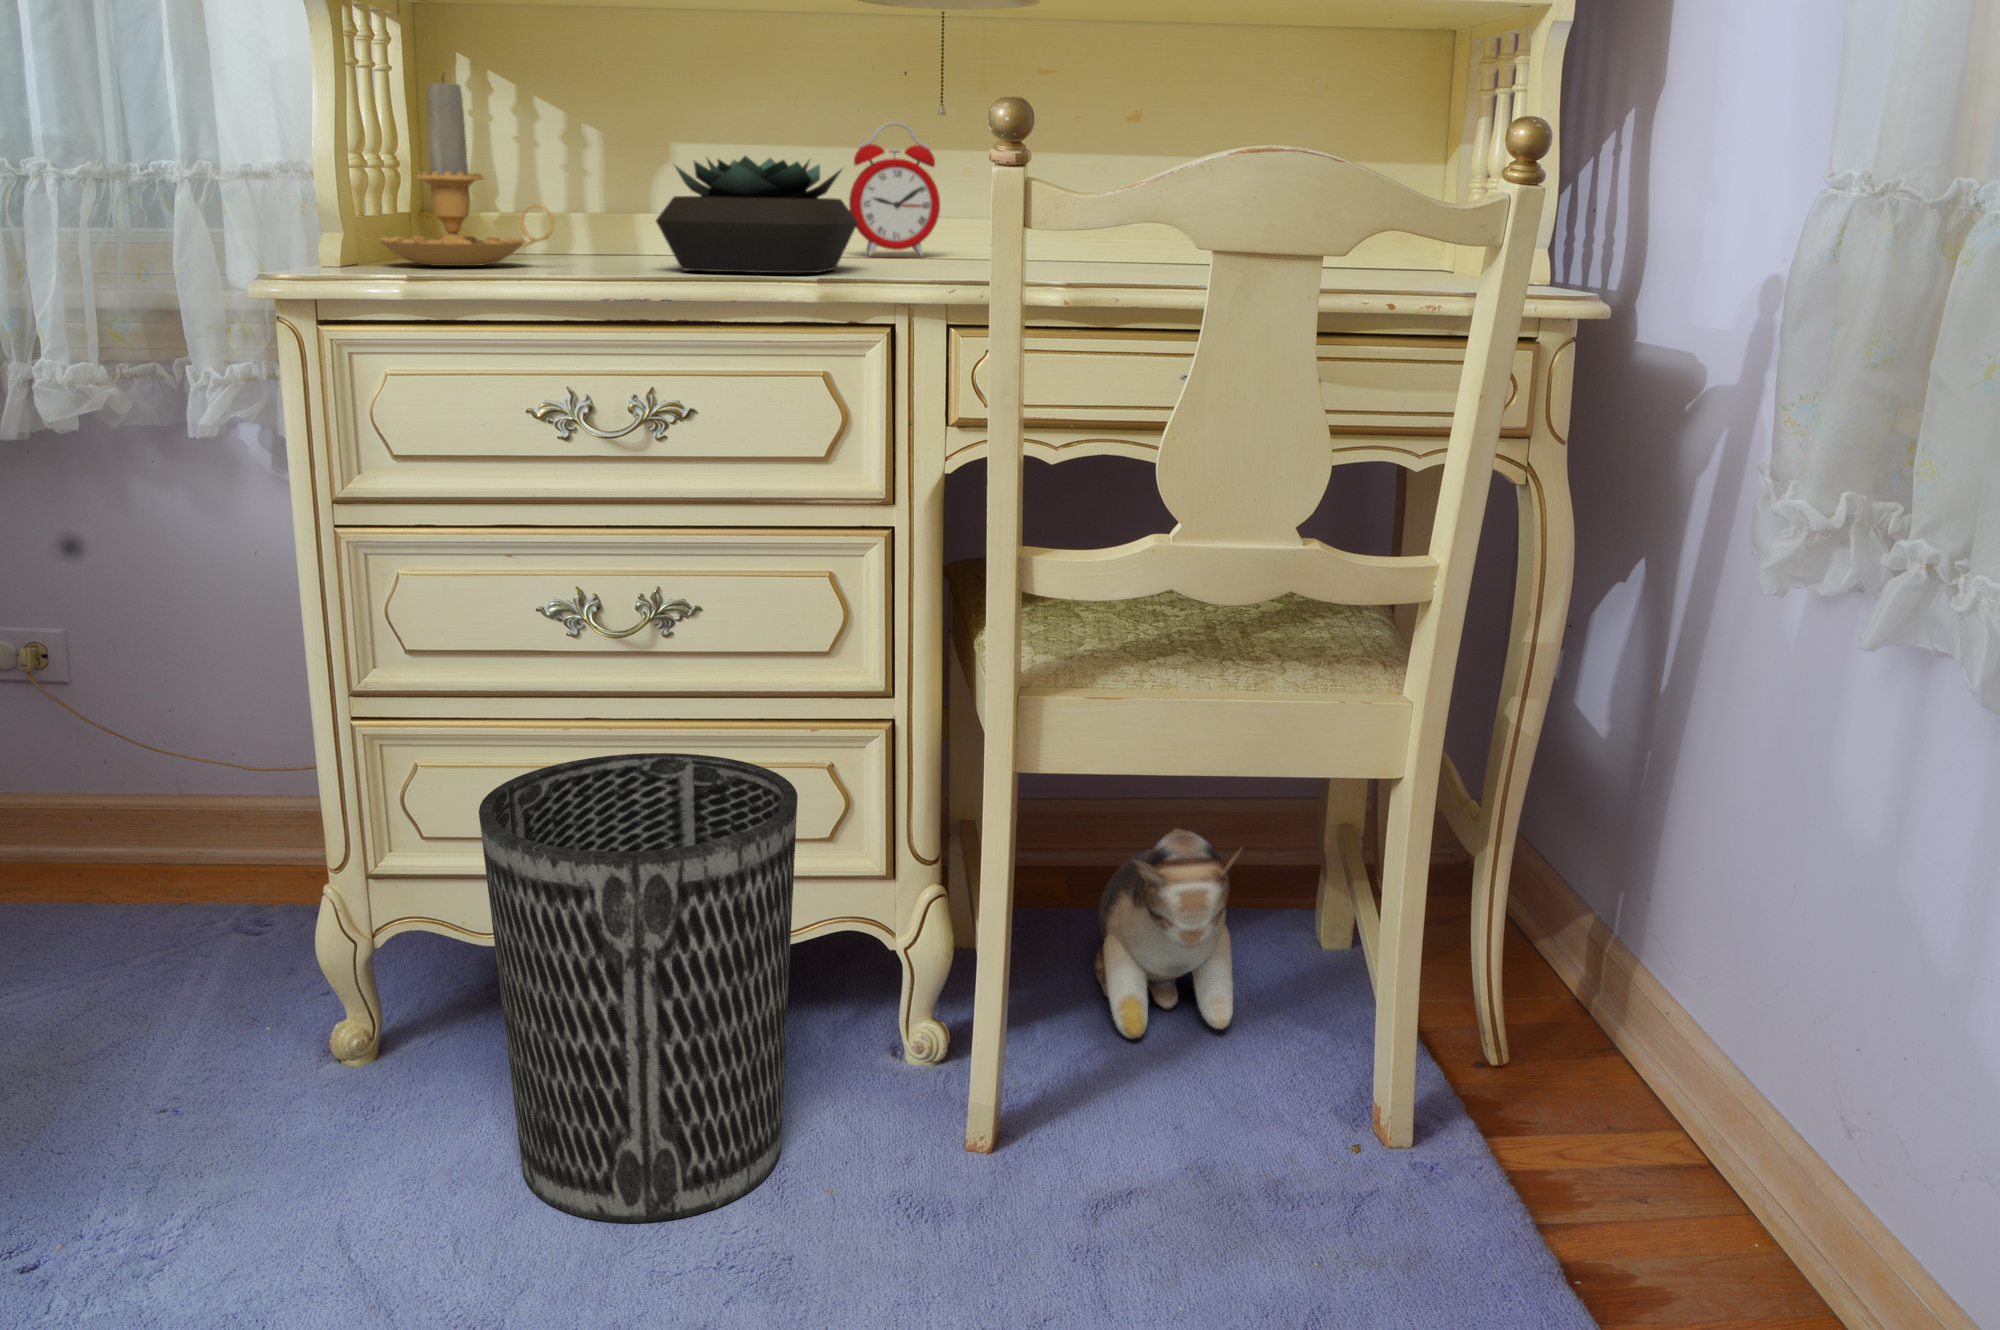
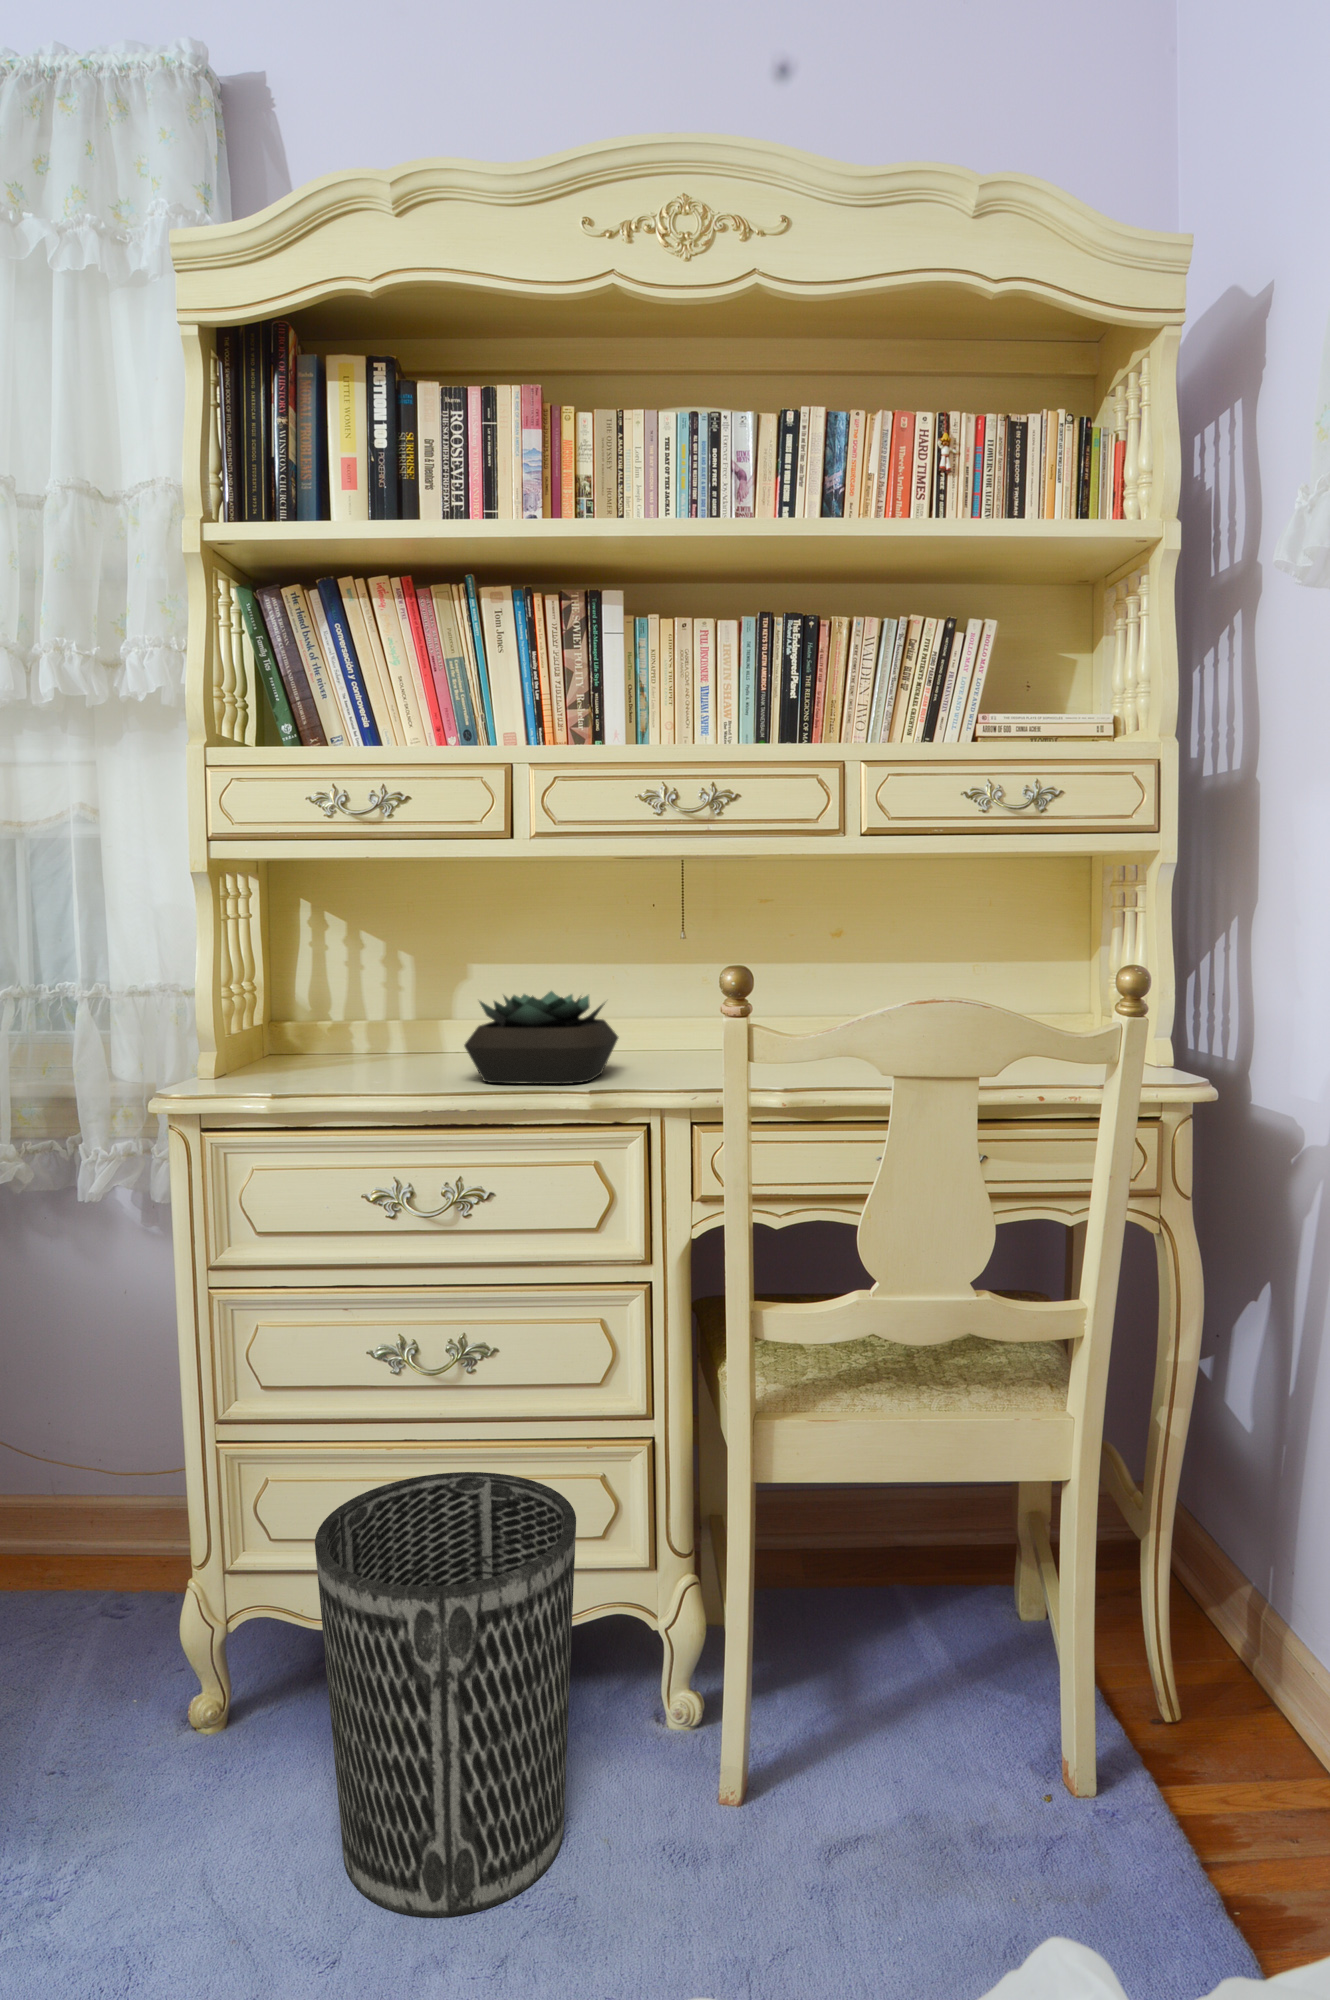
candle: present [379,78,554,266] -> none [254,939,387,1083]
alarm clock: present [849,121,940,255] -> none [611,948,680,1048]
plush toy: present [1094,828,1242,1039] -> none [822,1520,945,1704]

